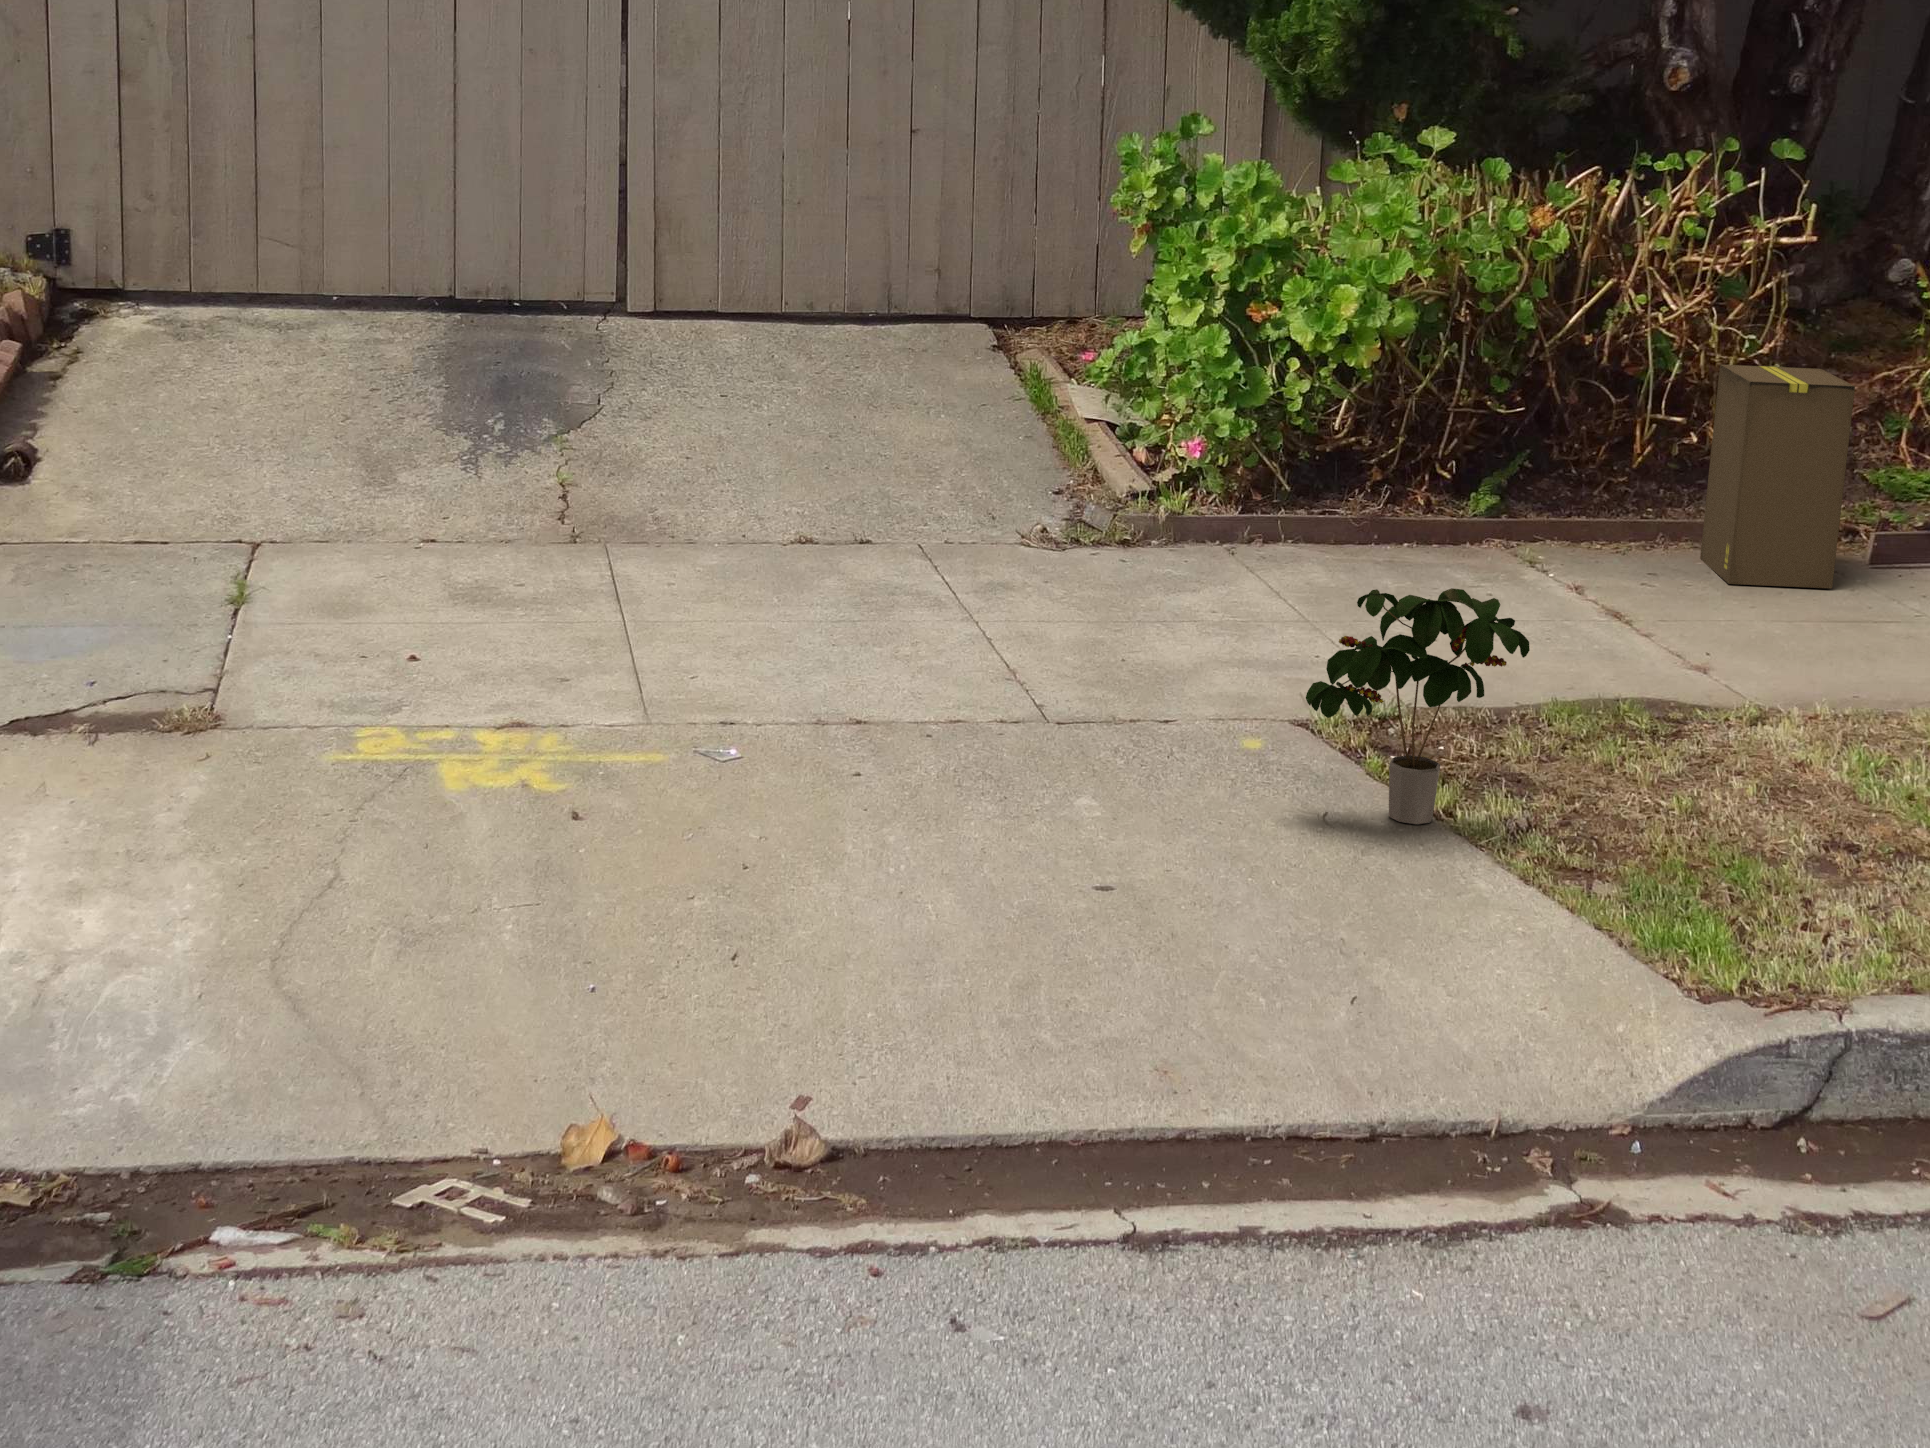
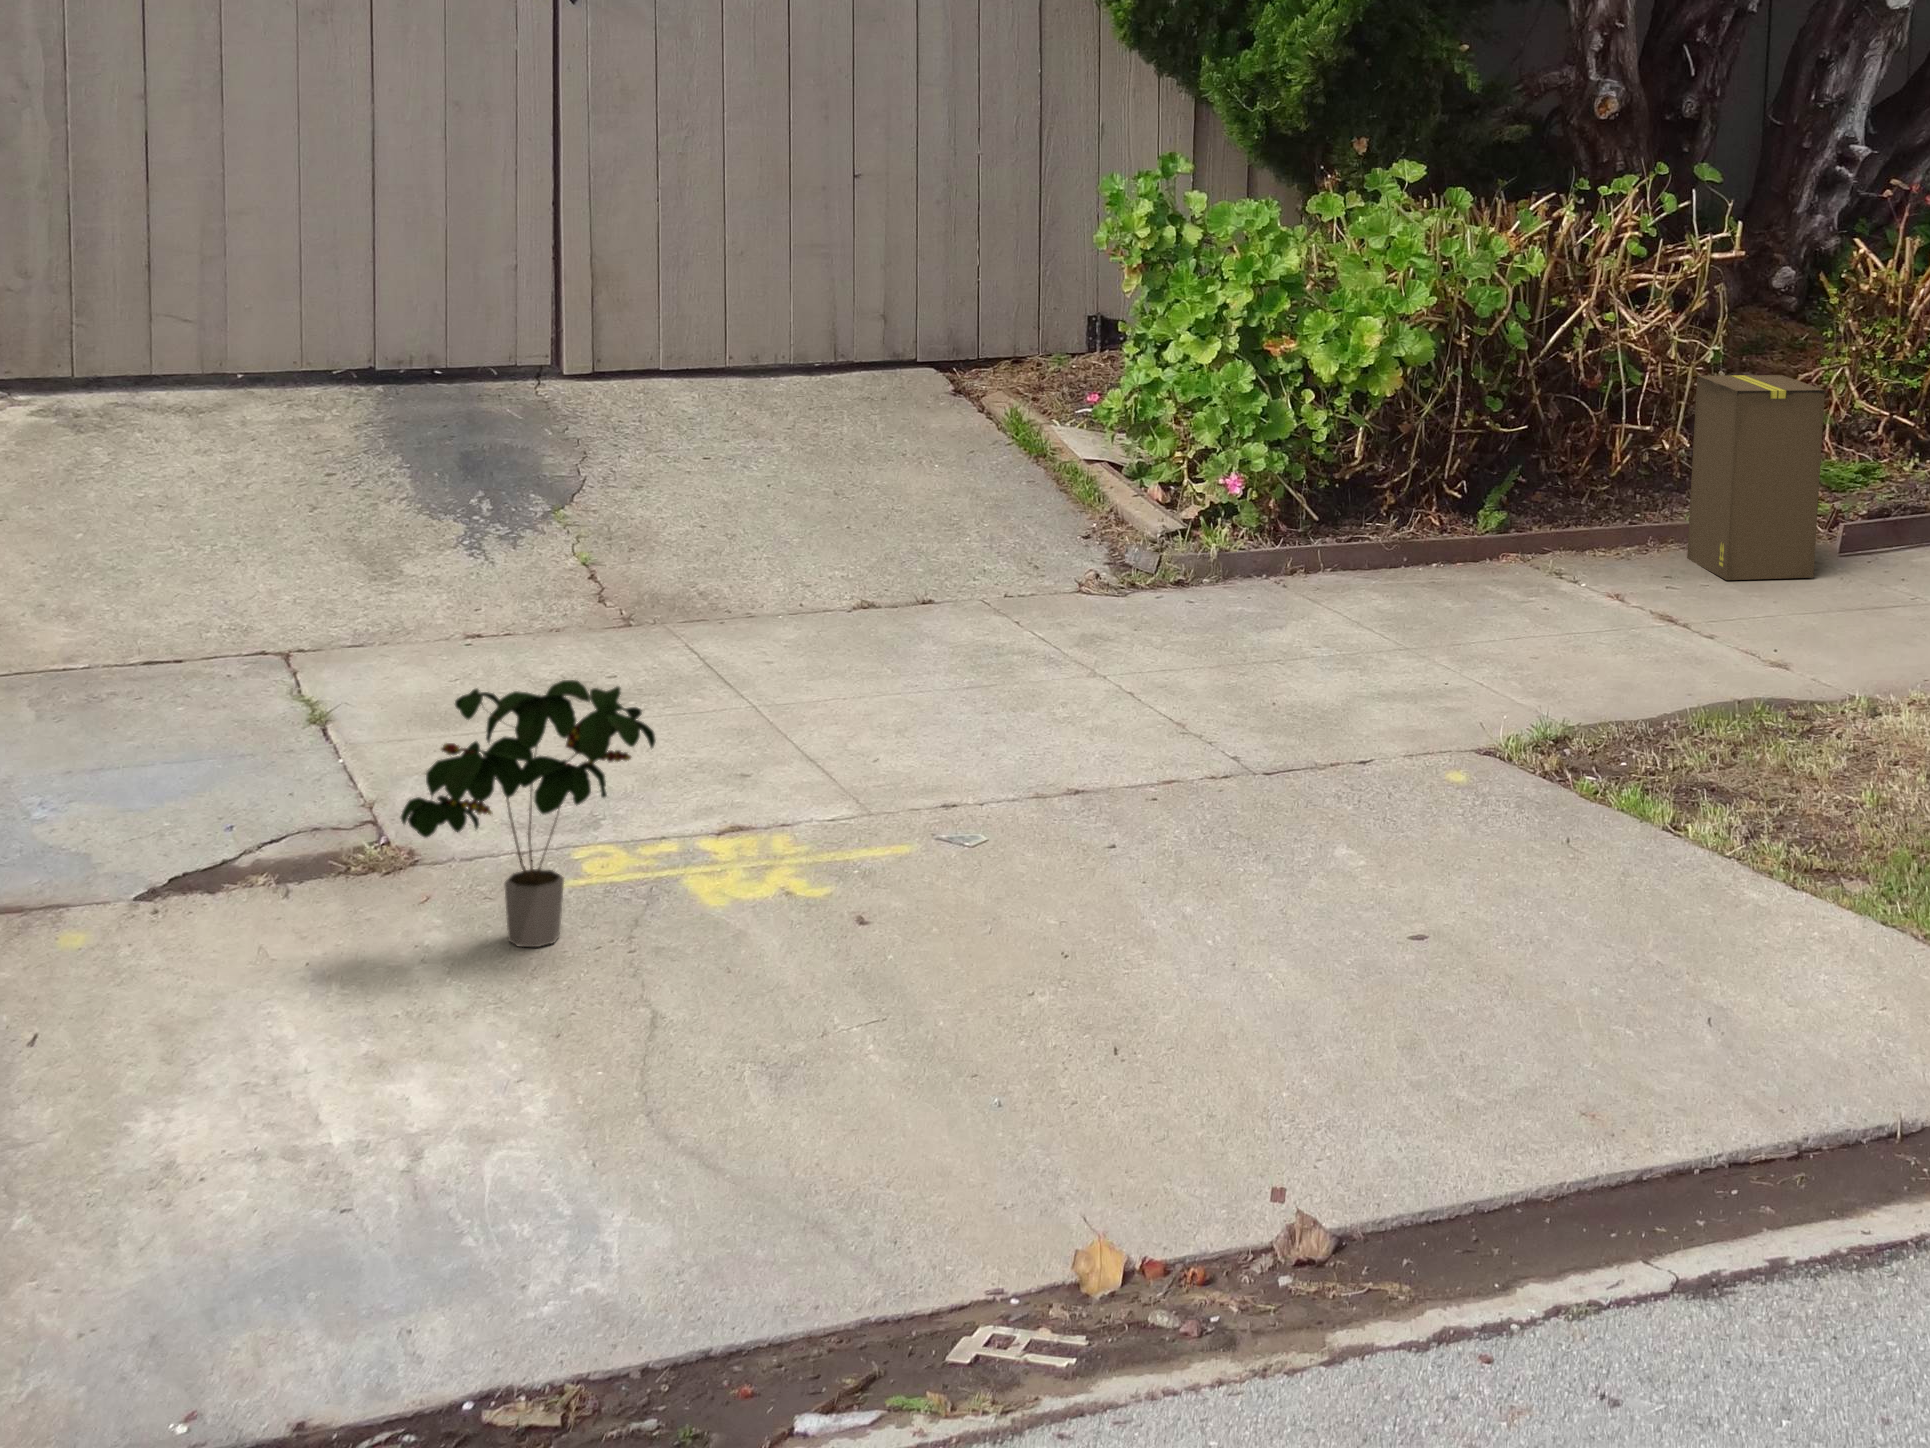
potted plant: present [1306,588,1530,824] -> present [401,680,656,947]

